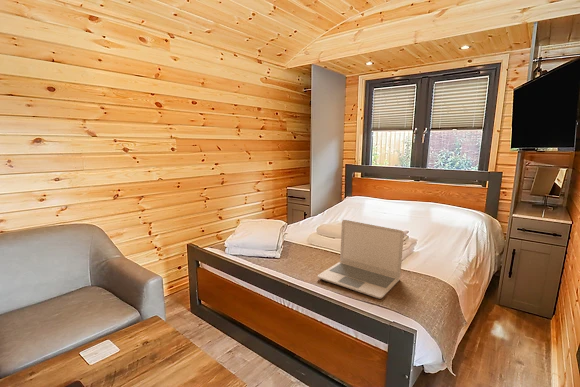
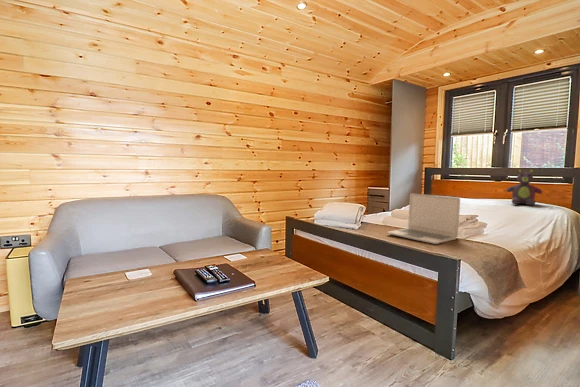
stuffed bear: none [430,174,465,214] -> present [506,169,542,205]

